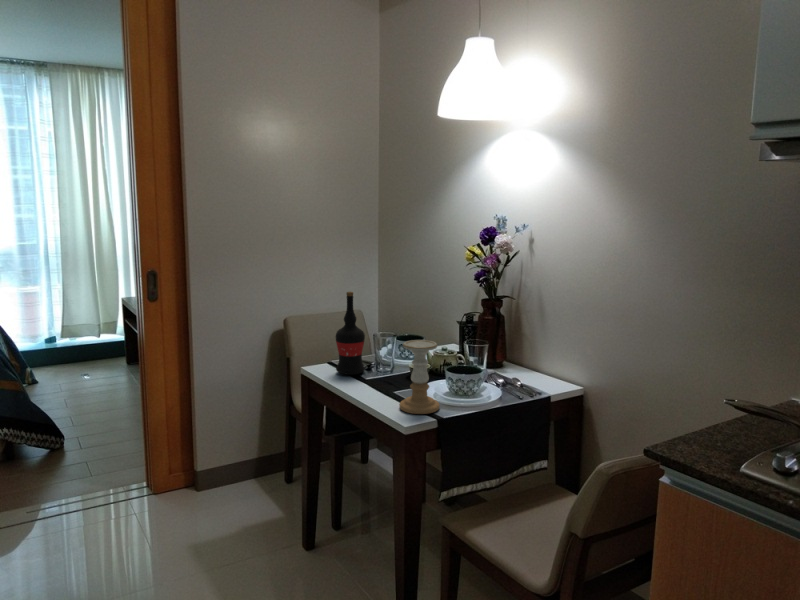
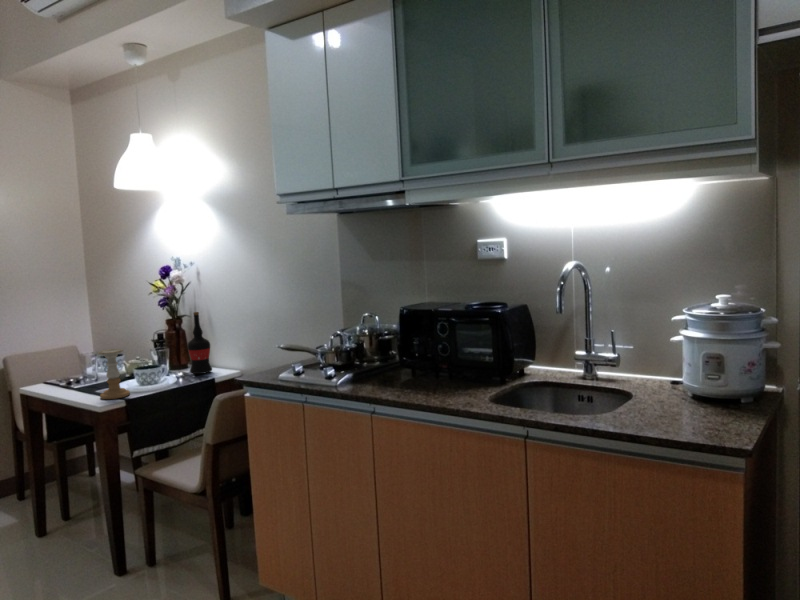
wine bottle: present [336,292,365,375] -> present [188,312,212,374]

